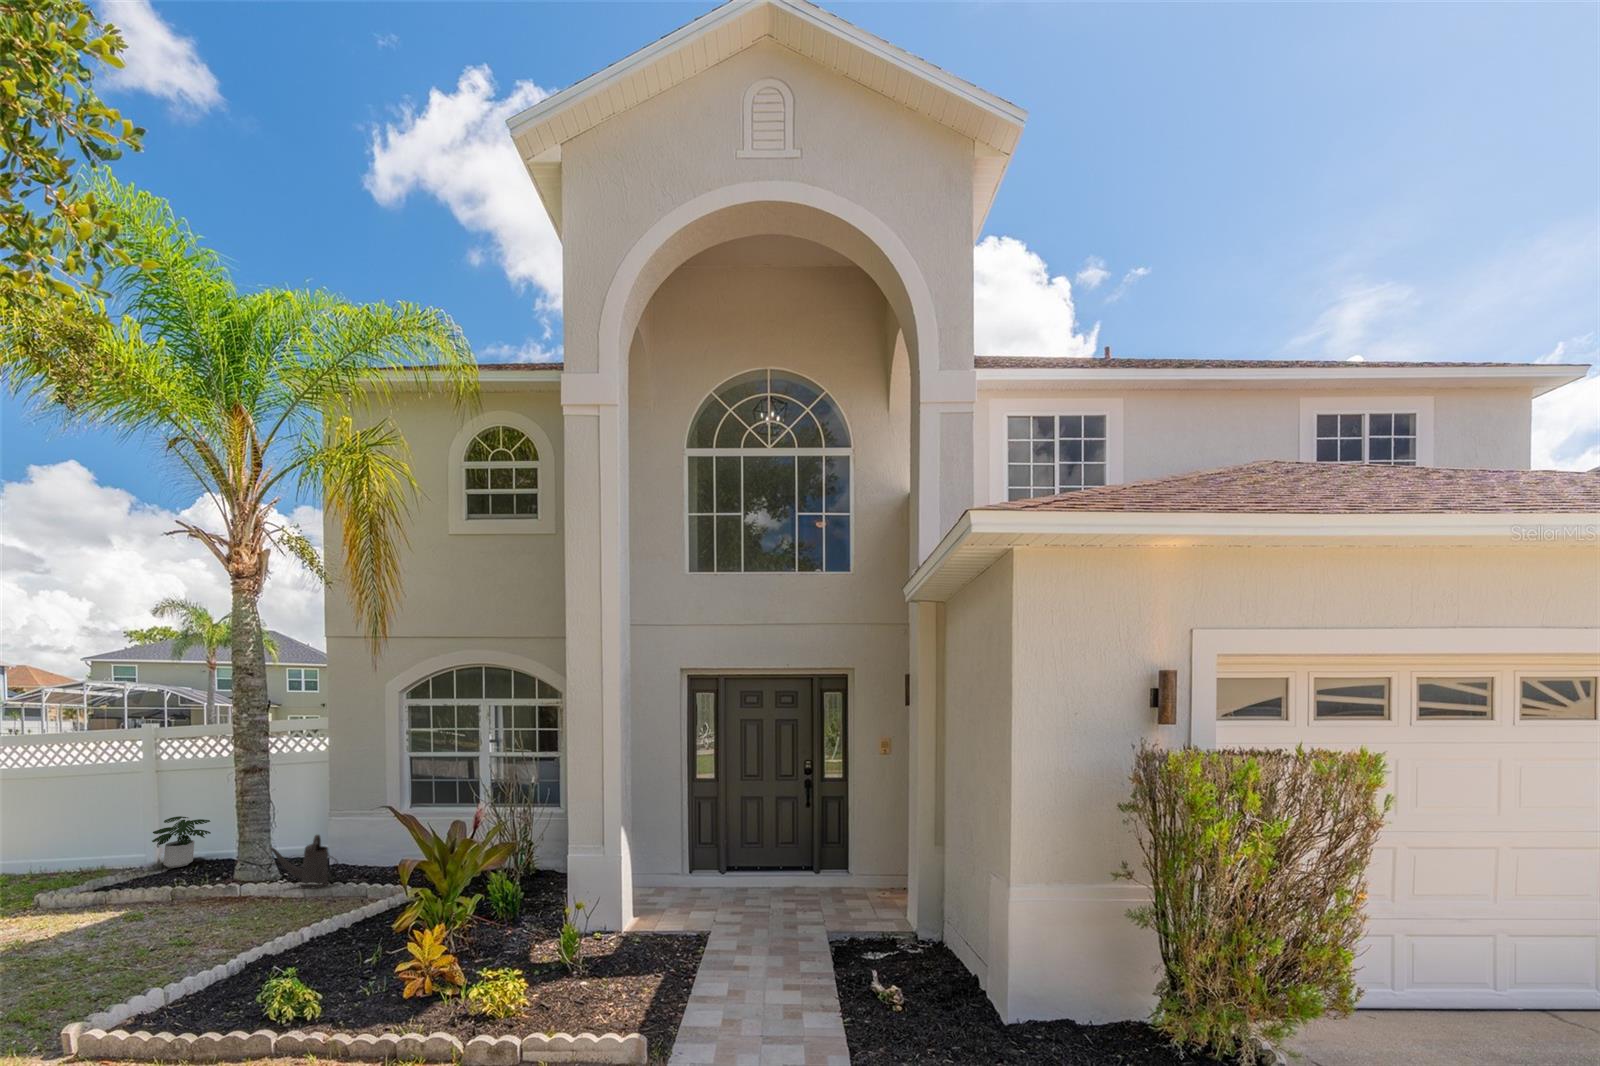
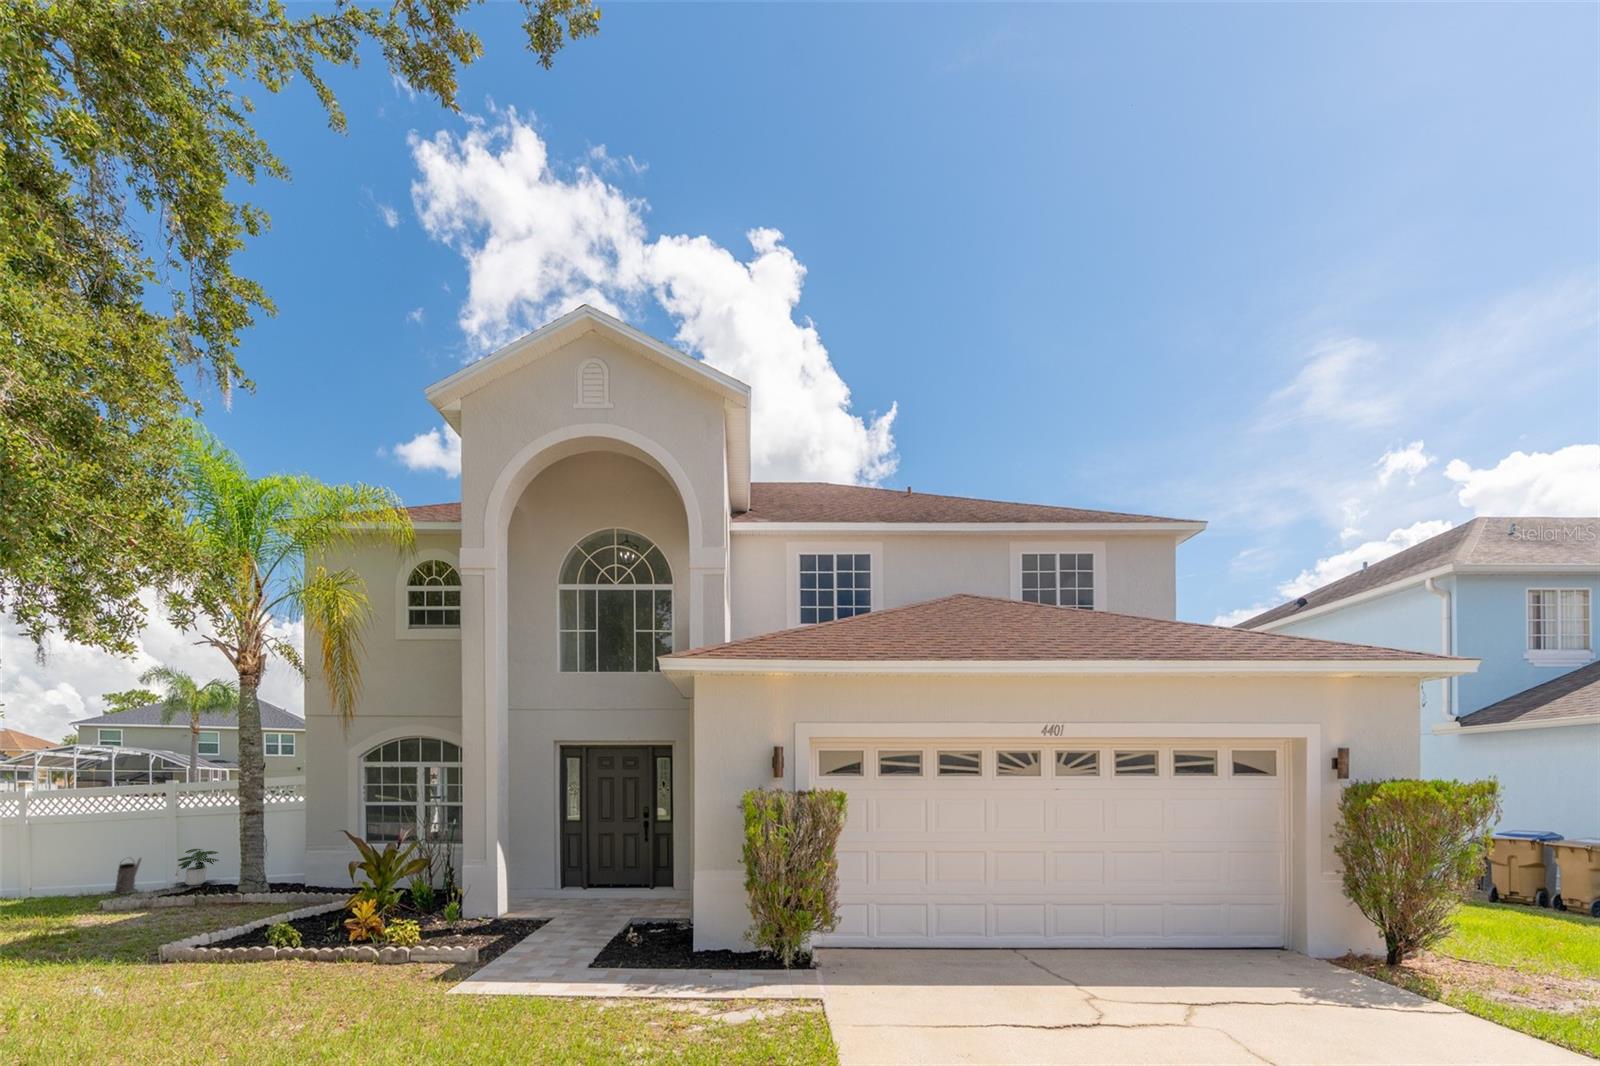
watering can: present [271,835,338,889] -> present [114,858,141,893]

